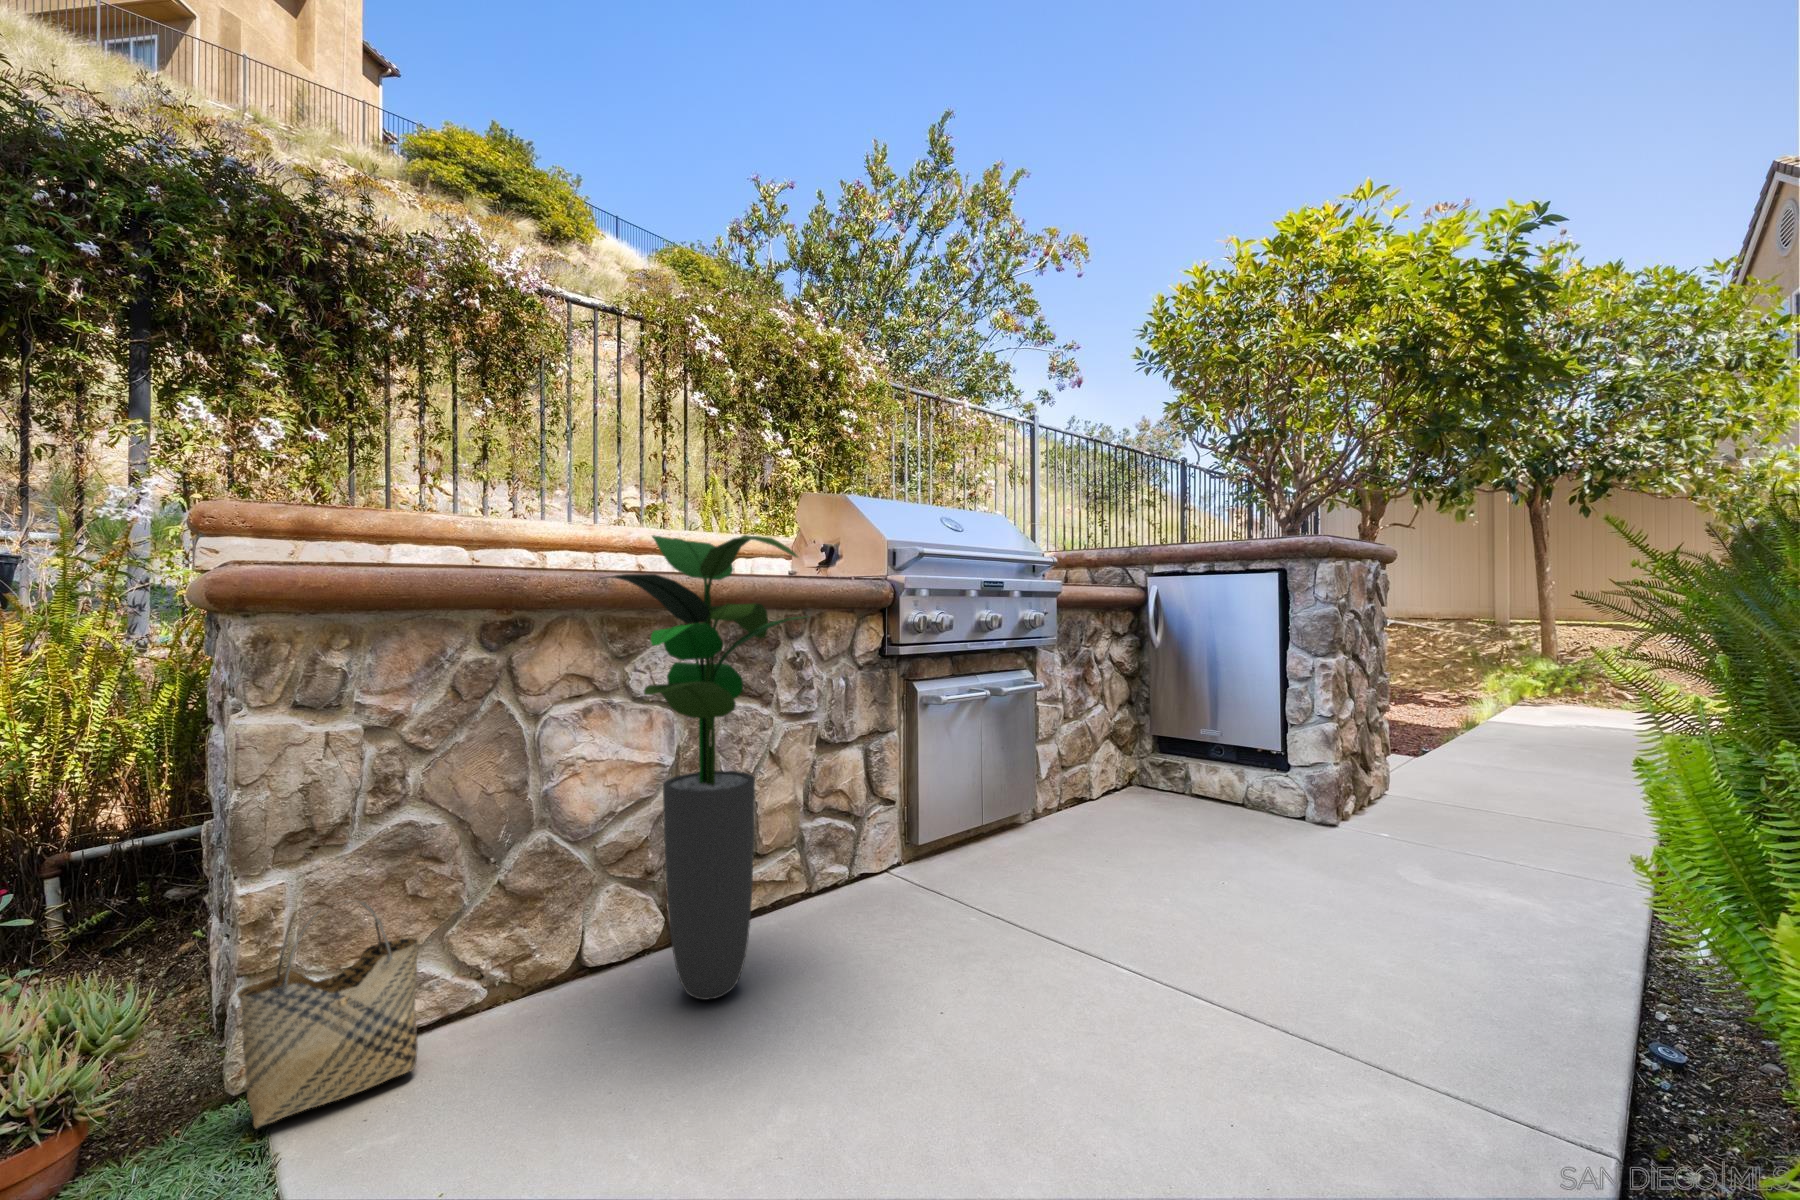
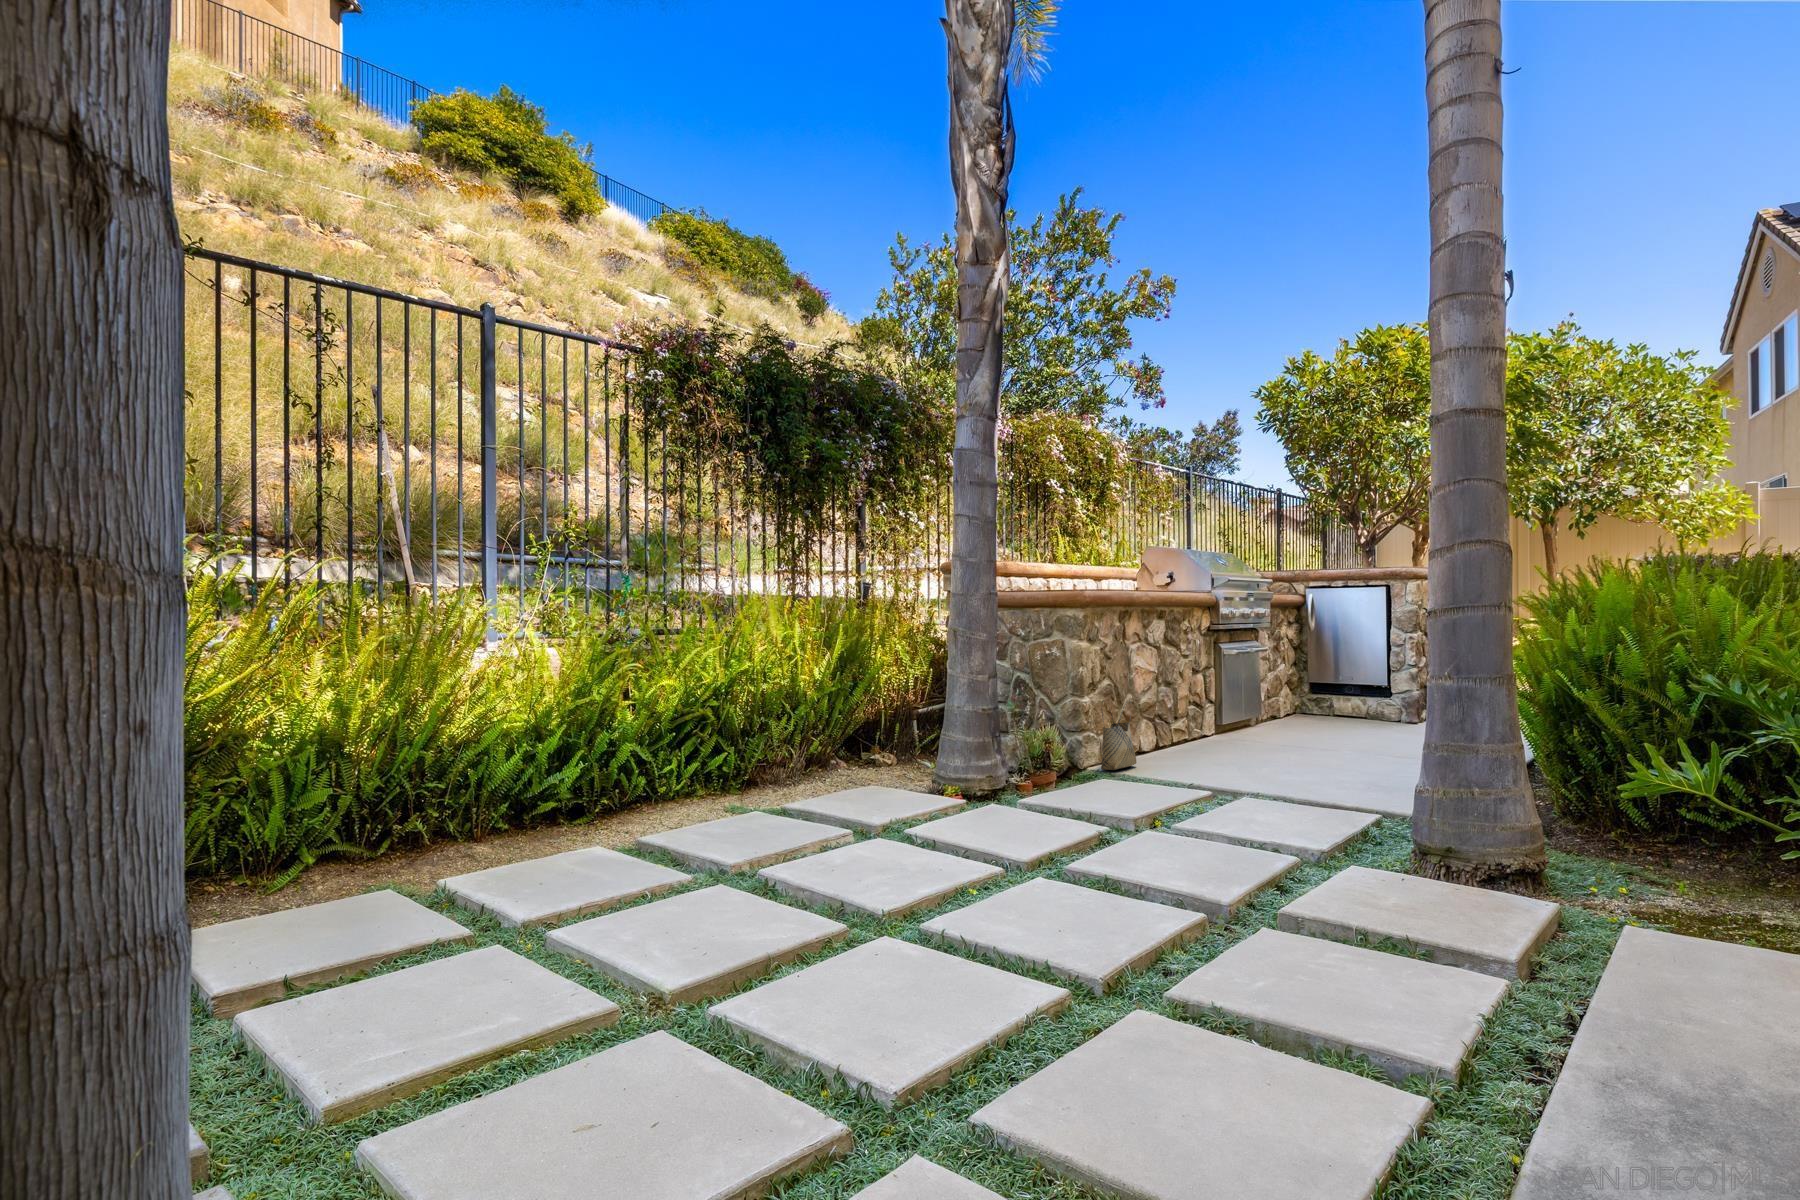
potted plant: present [607,535,804,1000] -> none [1160,575,1243,756]

